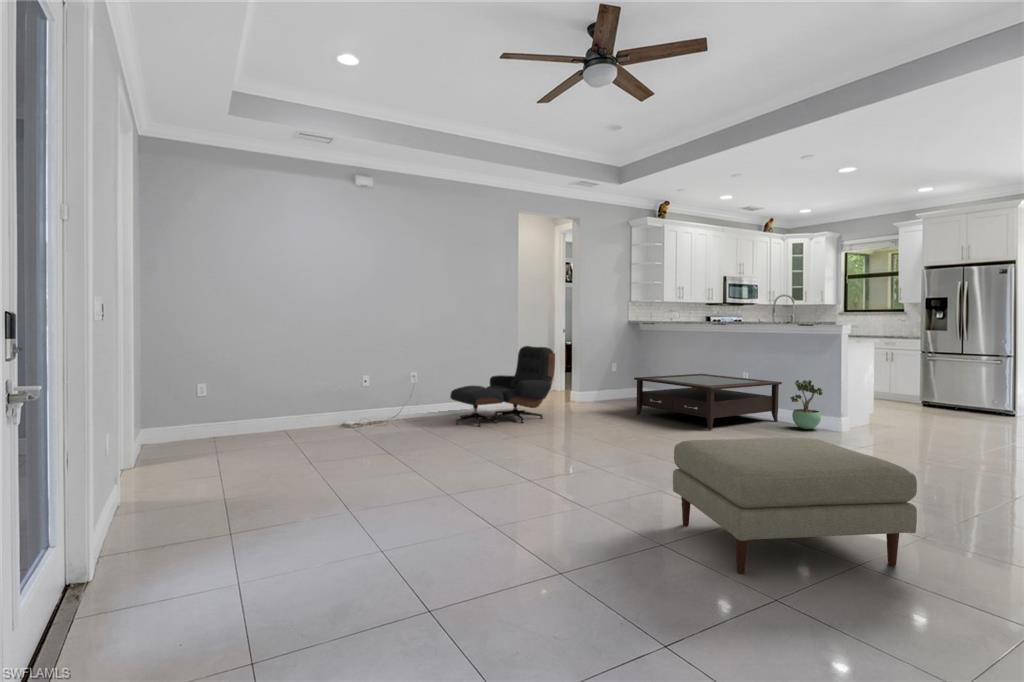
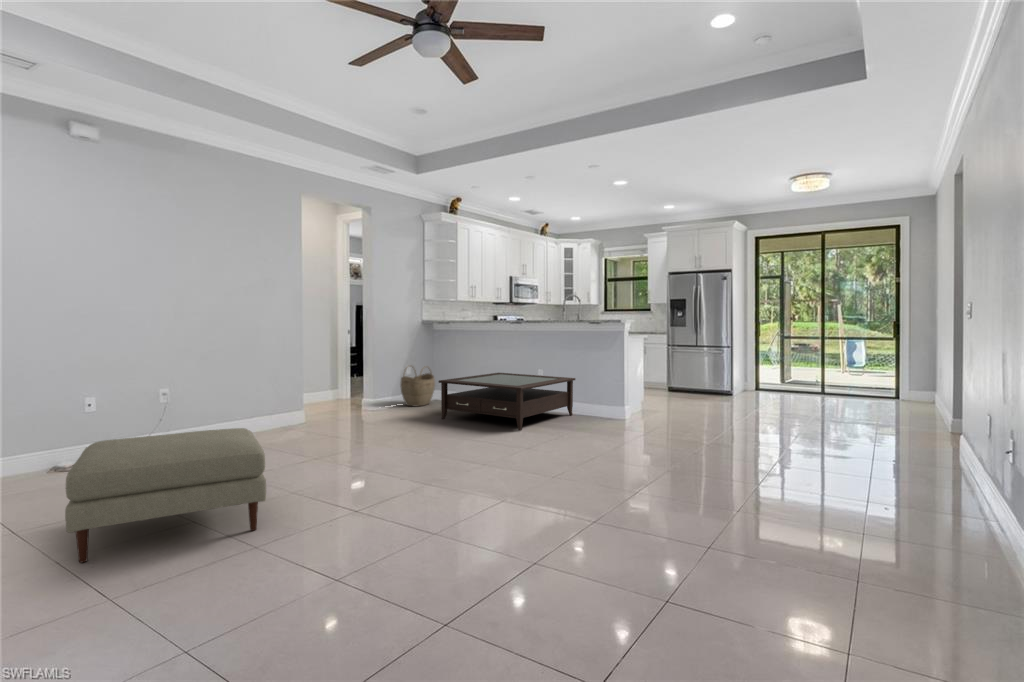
lounge chair: present [450,346,555,426] -> none [222,350,354,451]
woven basket: none [604,364,637,402] -> present [400,370,435,407]
potted plant: present [790,380,822,429] -> none [585,375,613,421]
ottoman: present [673,438,917,573] -> present [65,428,266,562]

